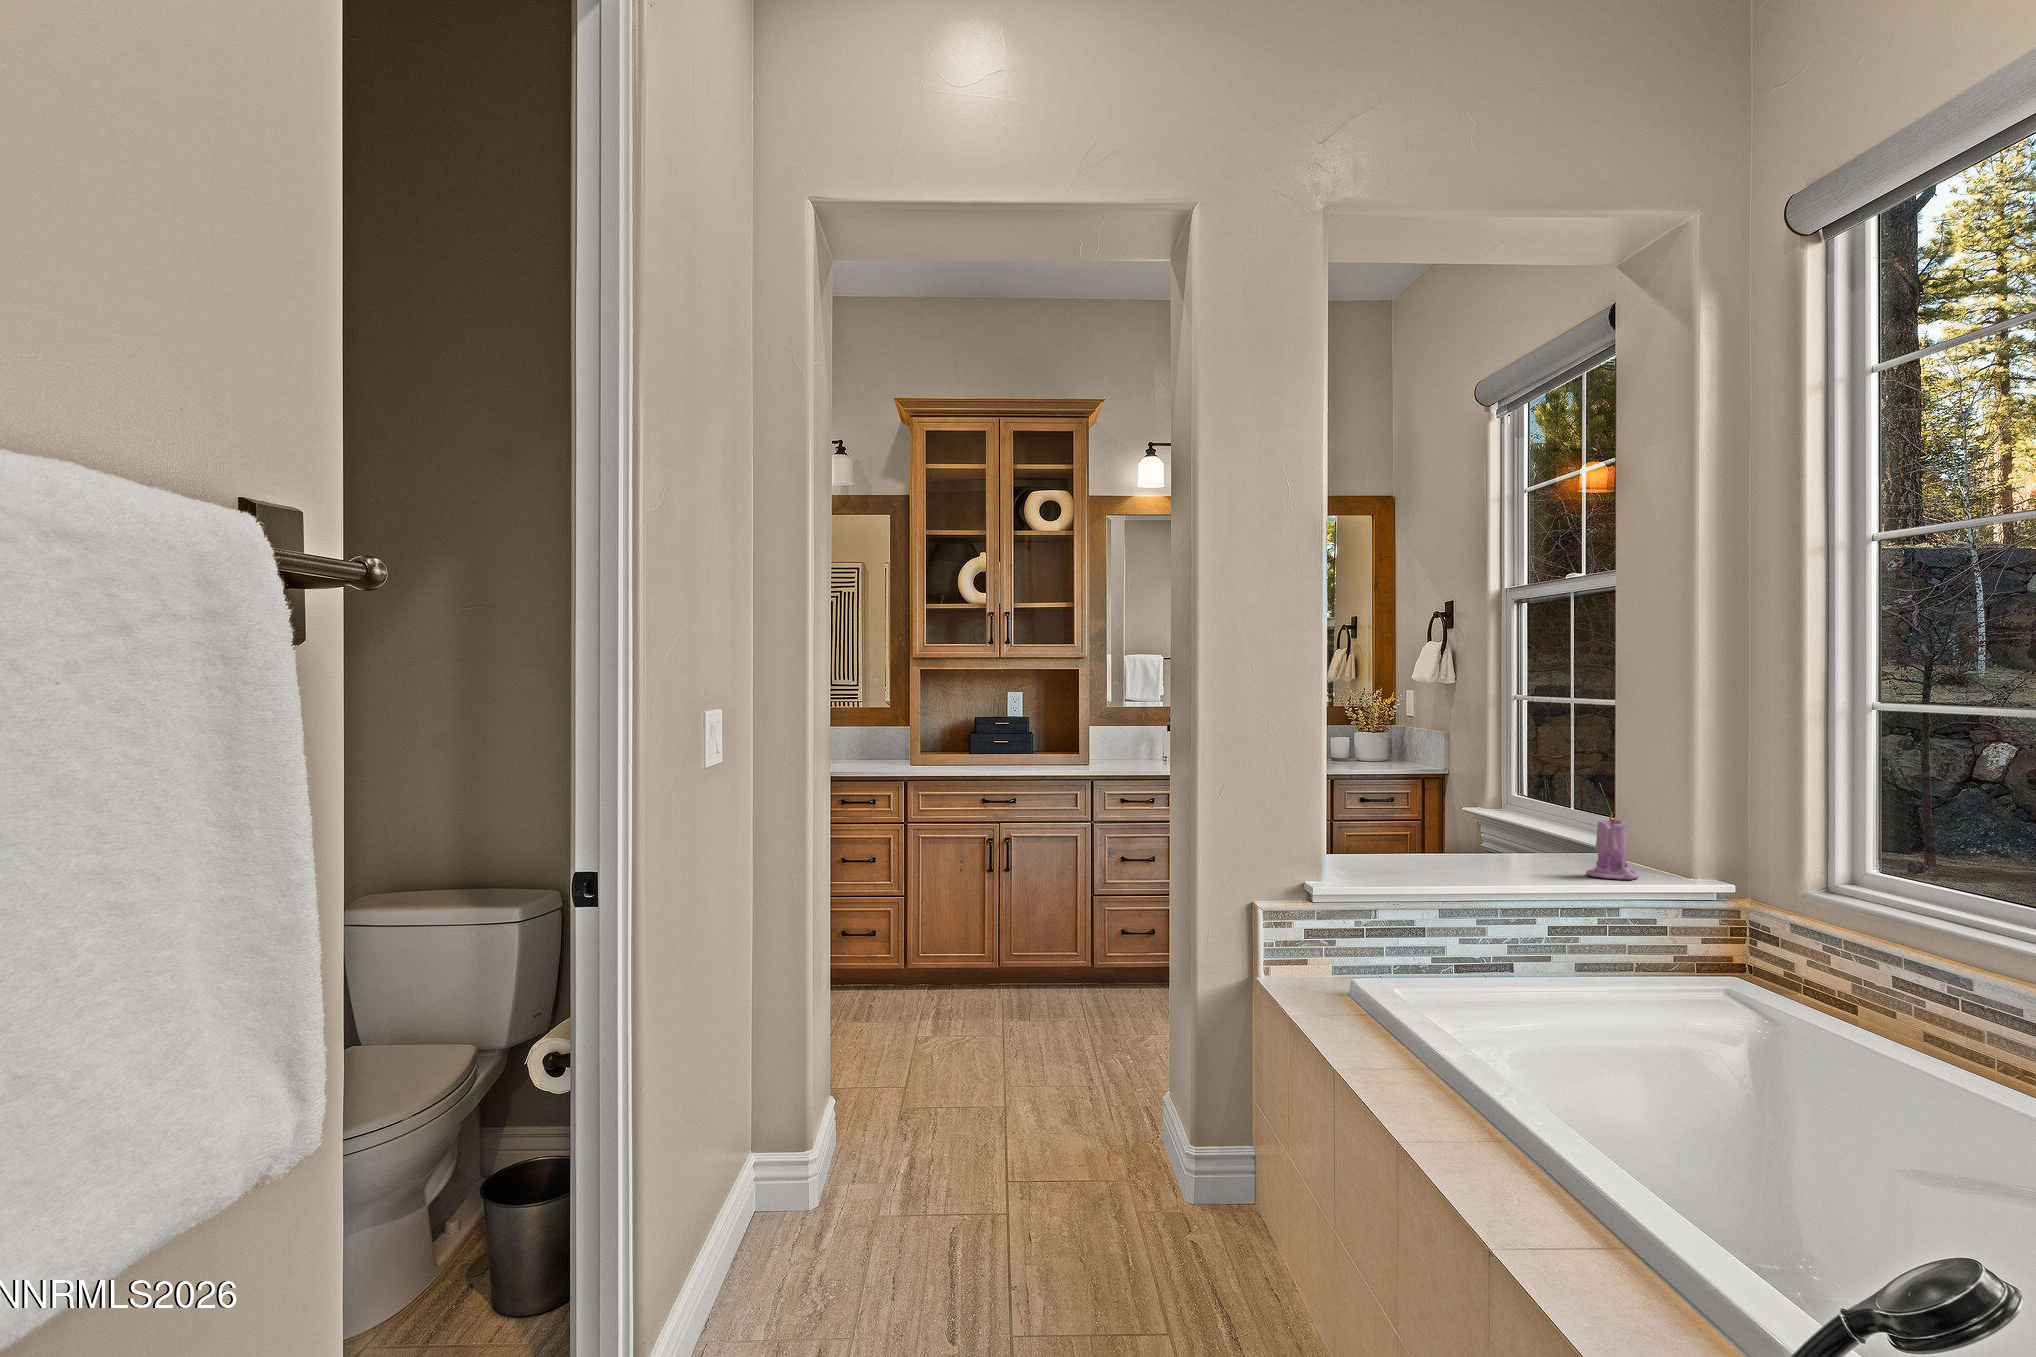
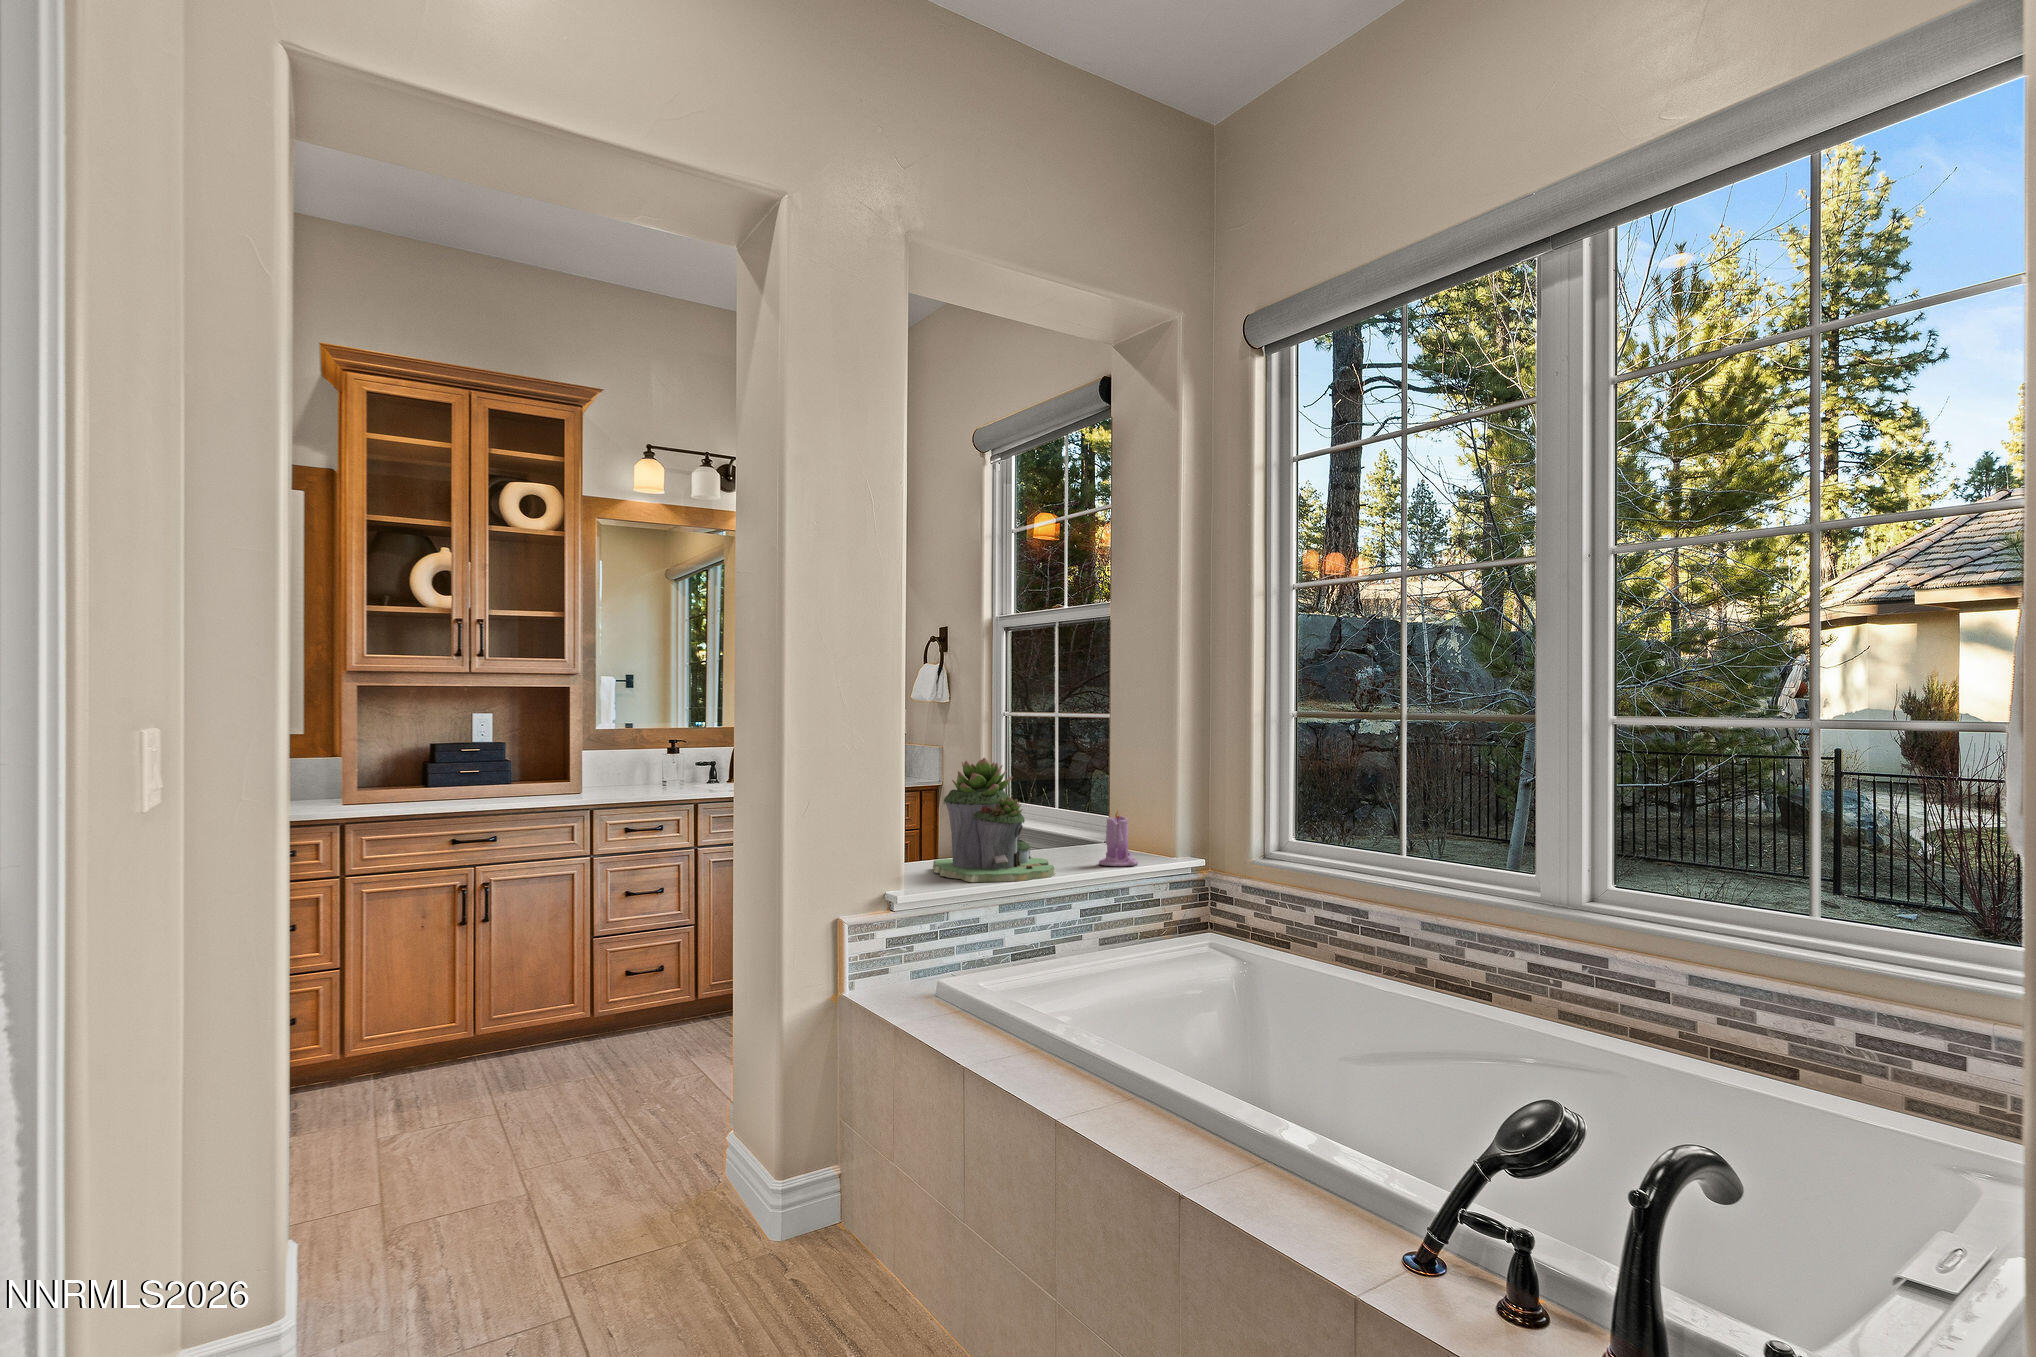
succulent planter: none [1382,744,1523,885] -> present [933,758,1055,882]

